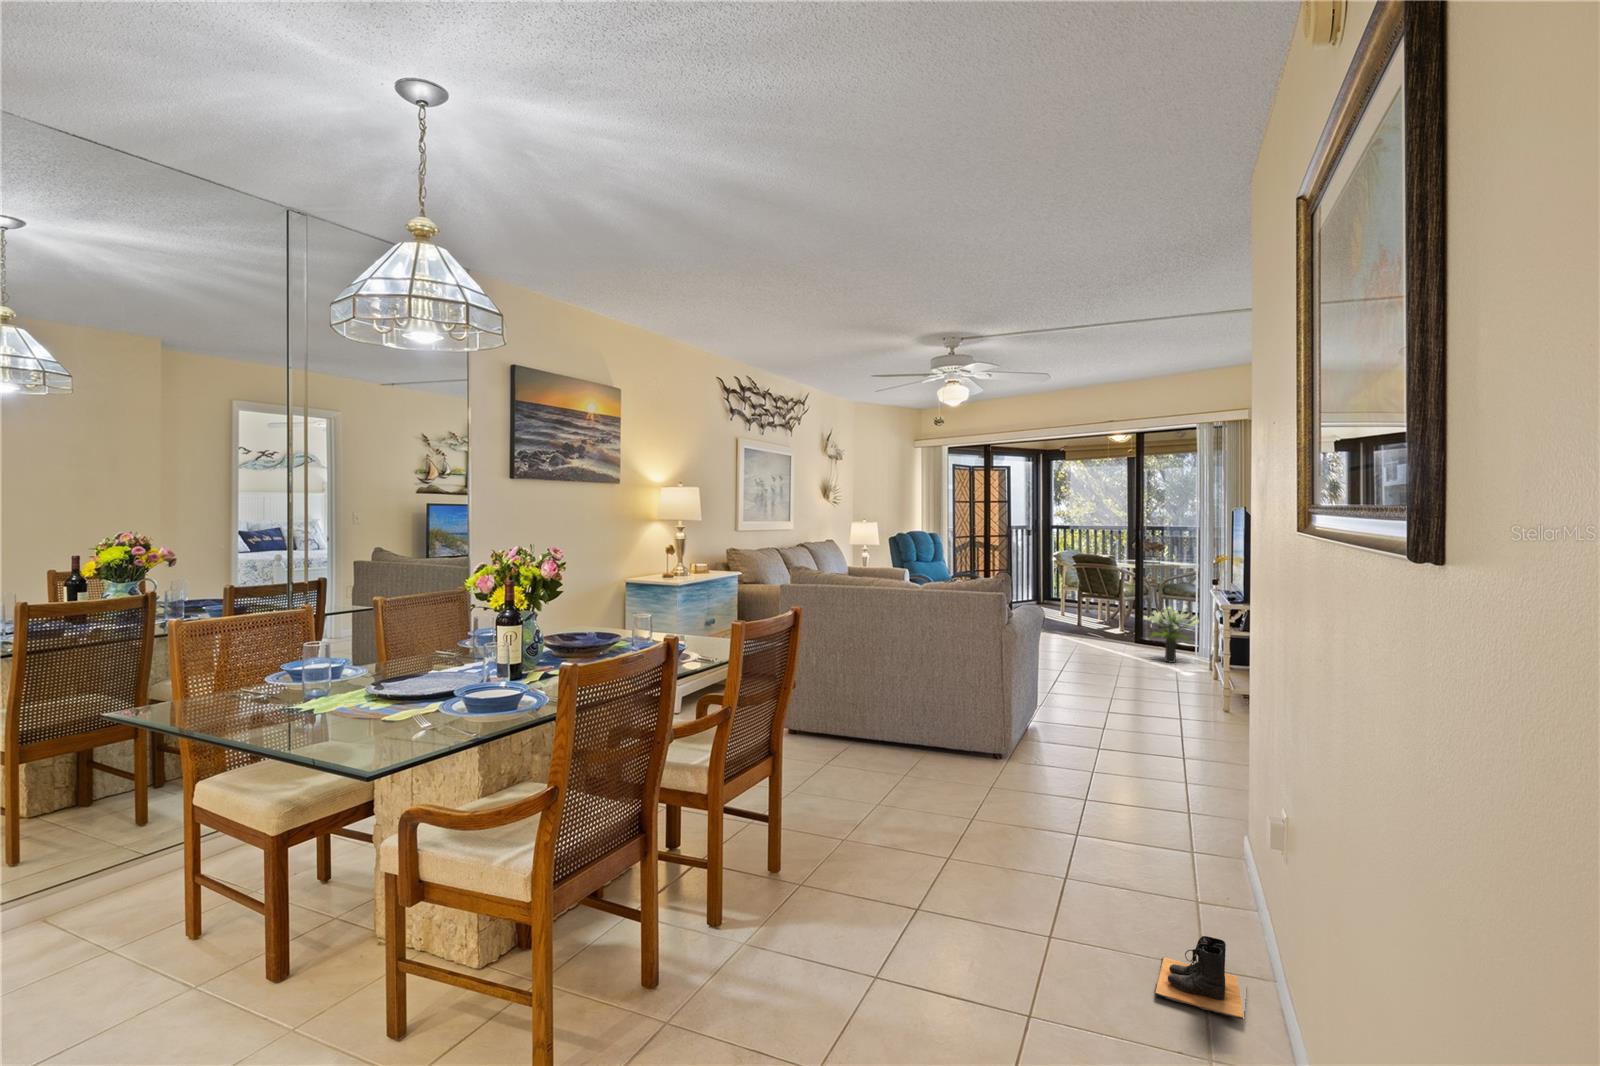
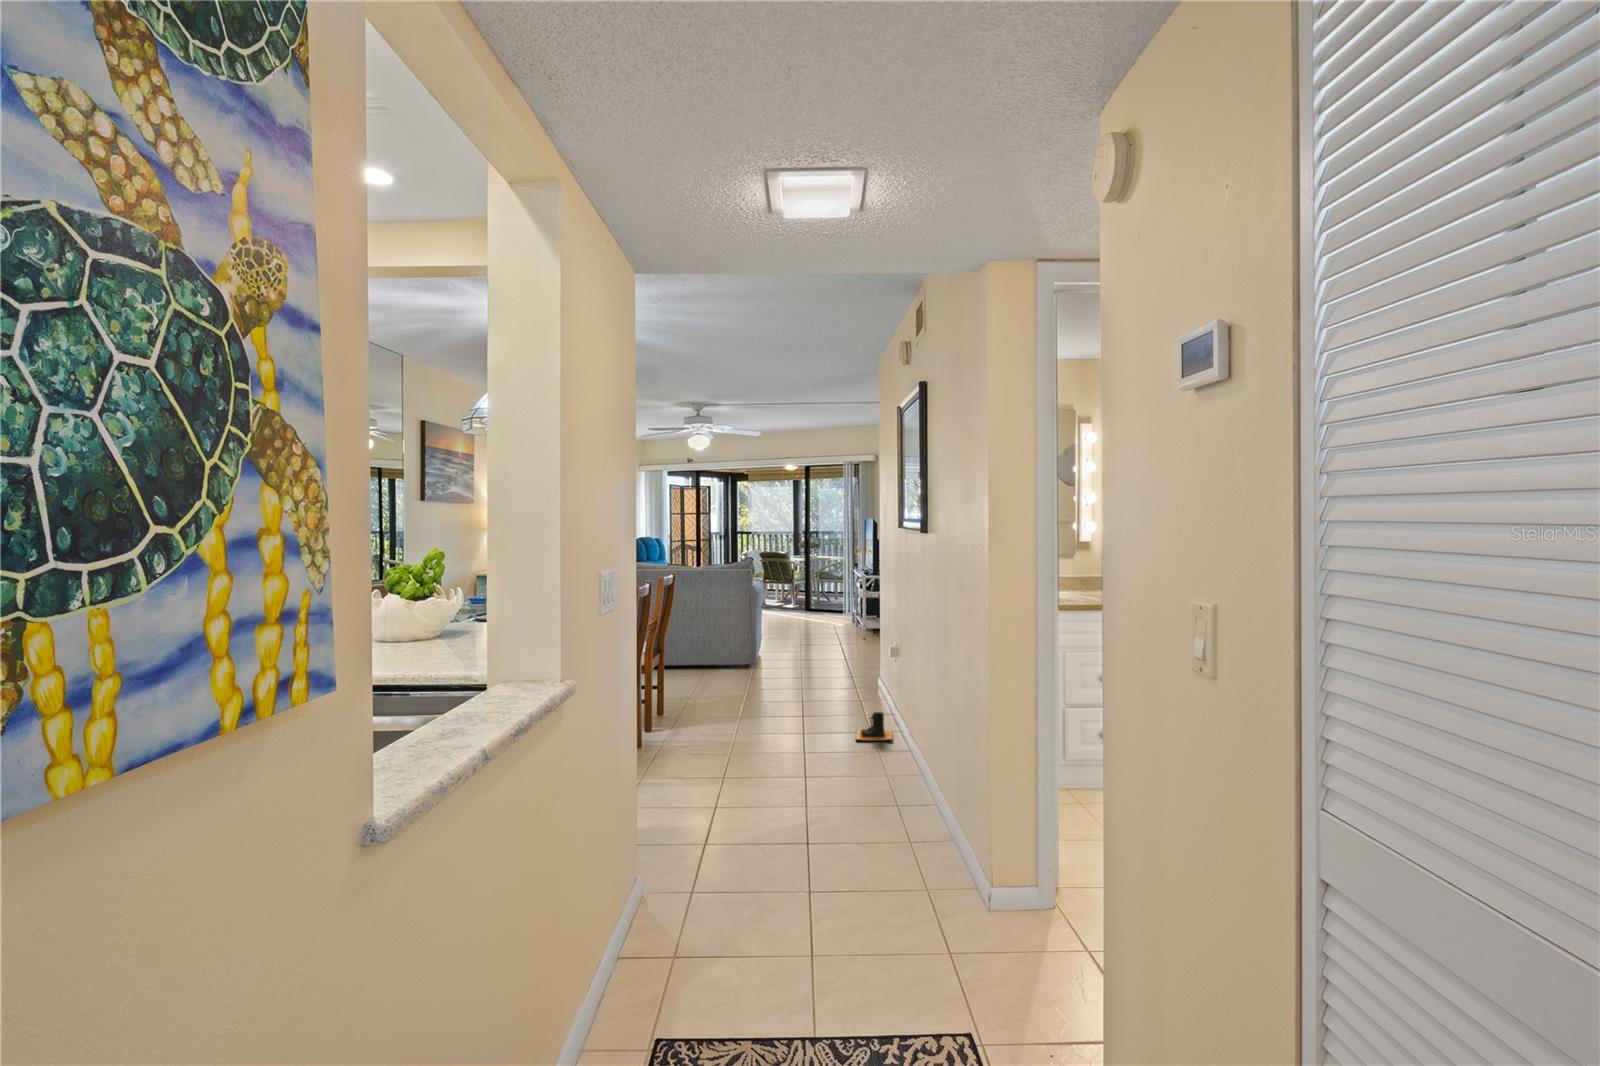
potted plant: present [1144,607,1199,663] -> none [811,584,846,623]

